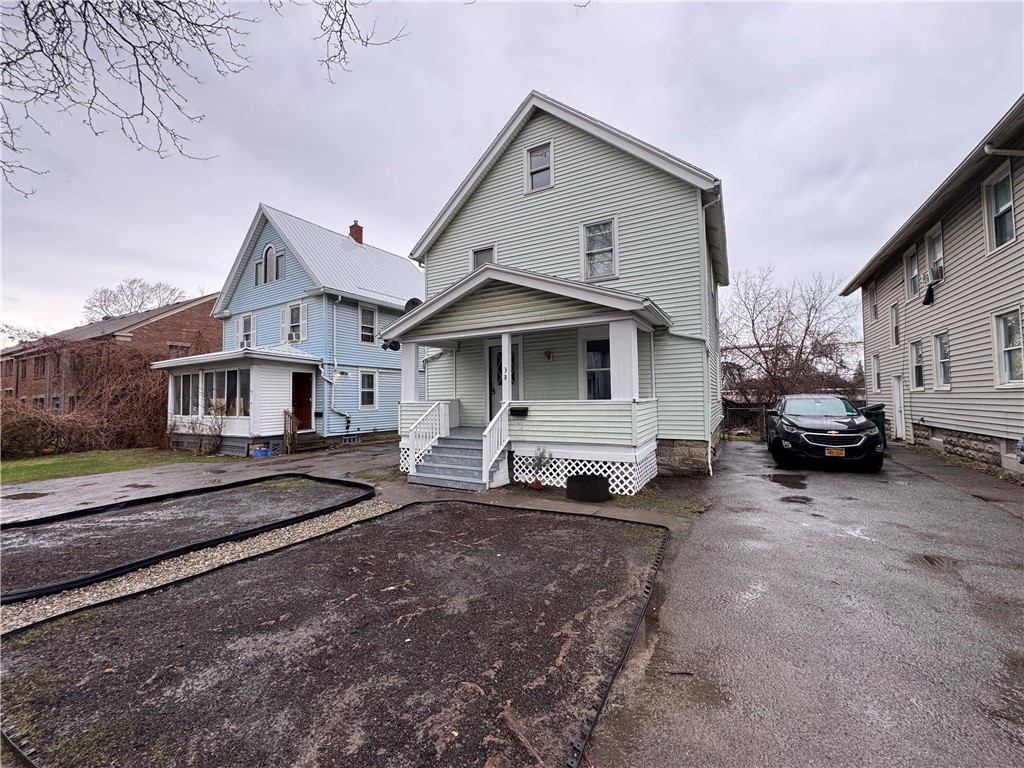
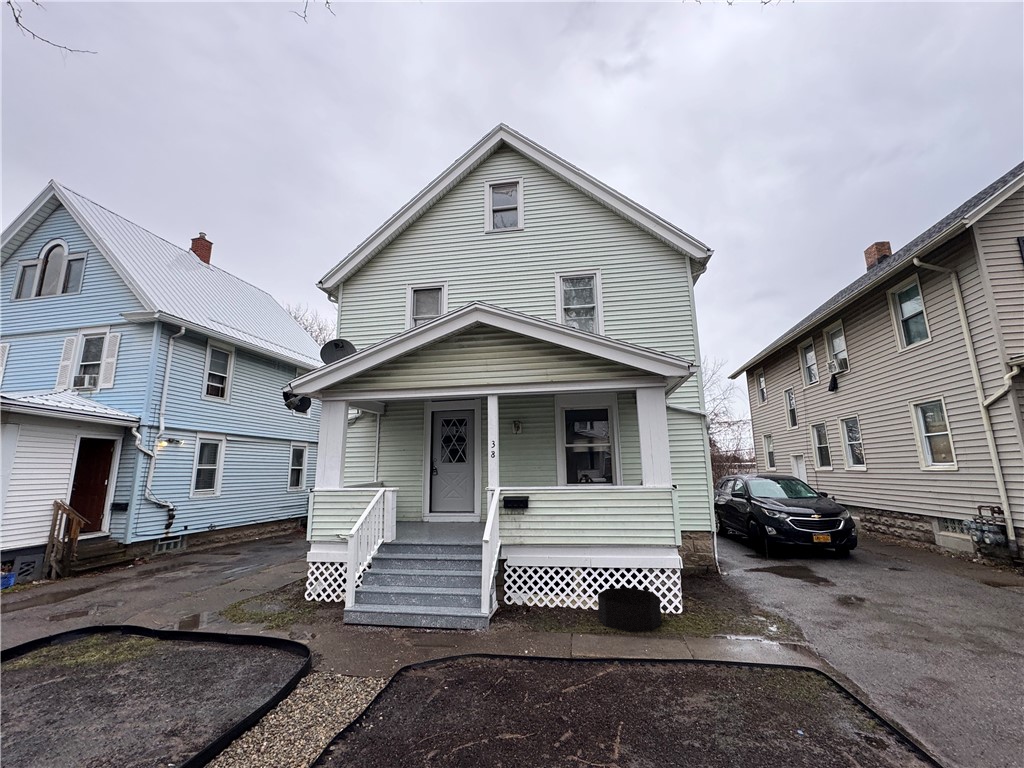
potted tree: present [524,447,552,490] -> none [526,551,574,617]

